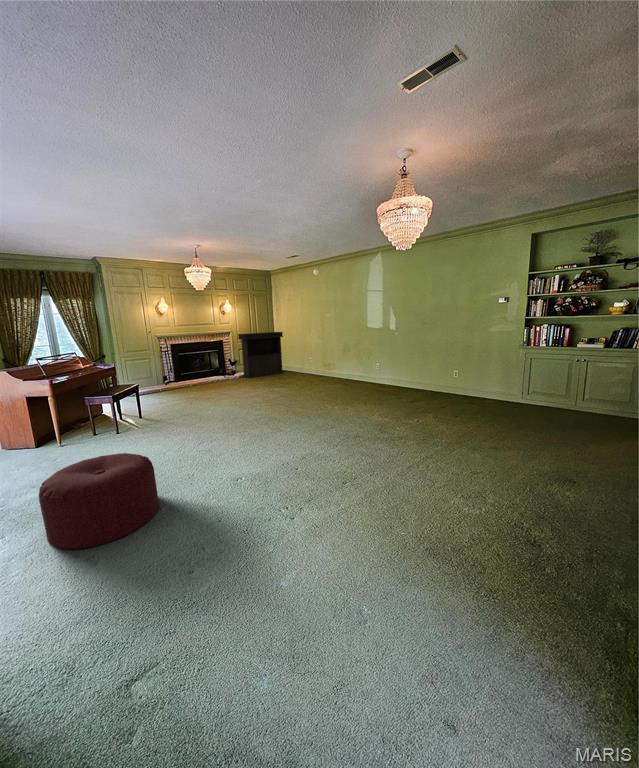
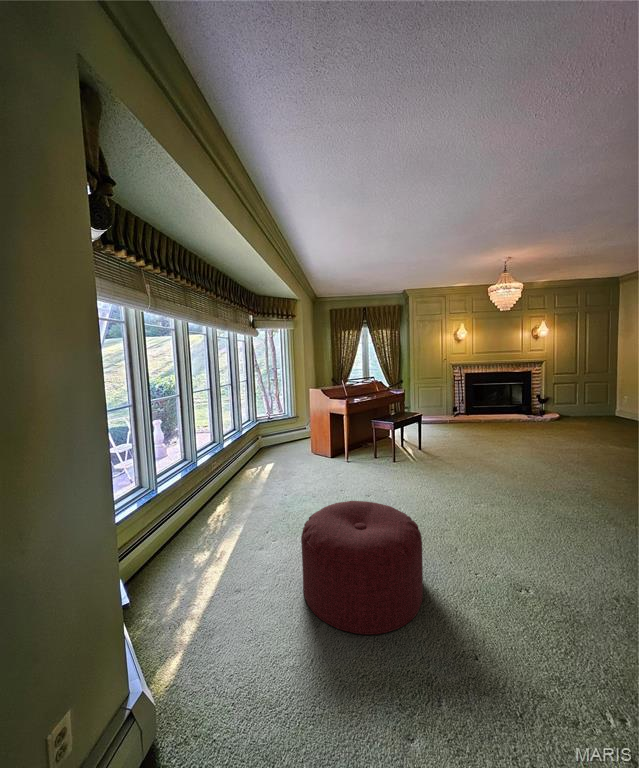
console table: present [238,332,284,378] -> none [554,362,637,423]

